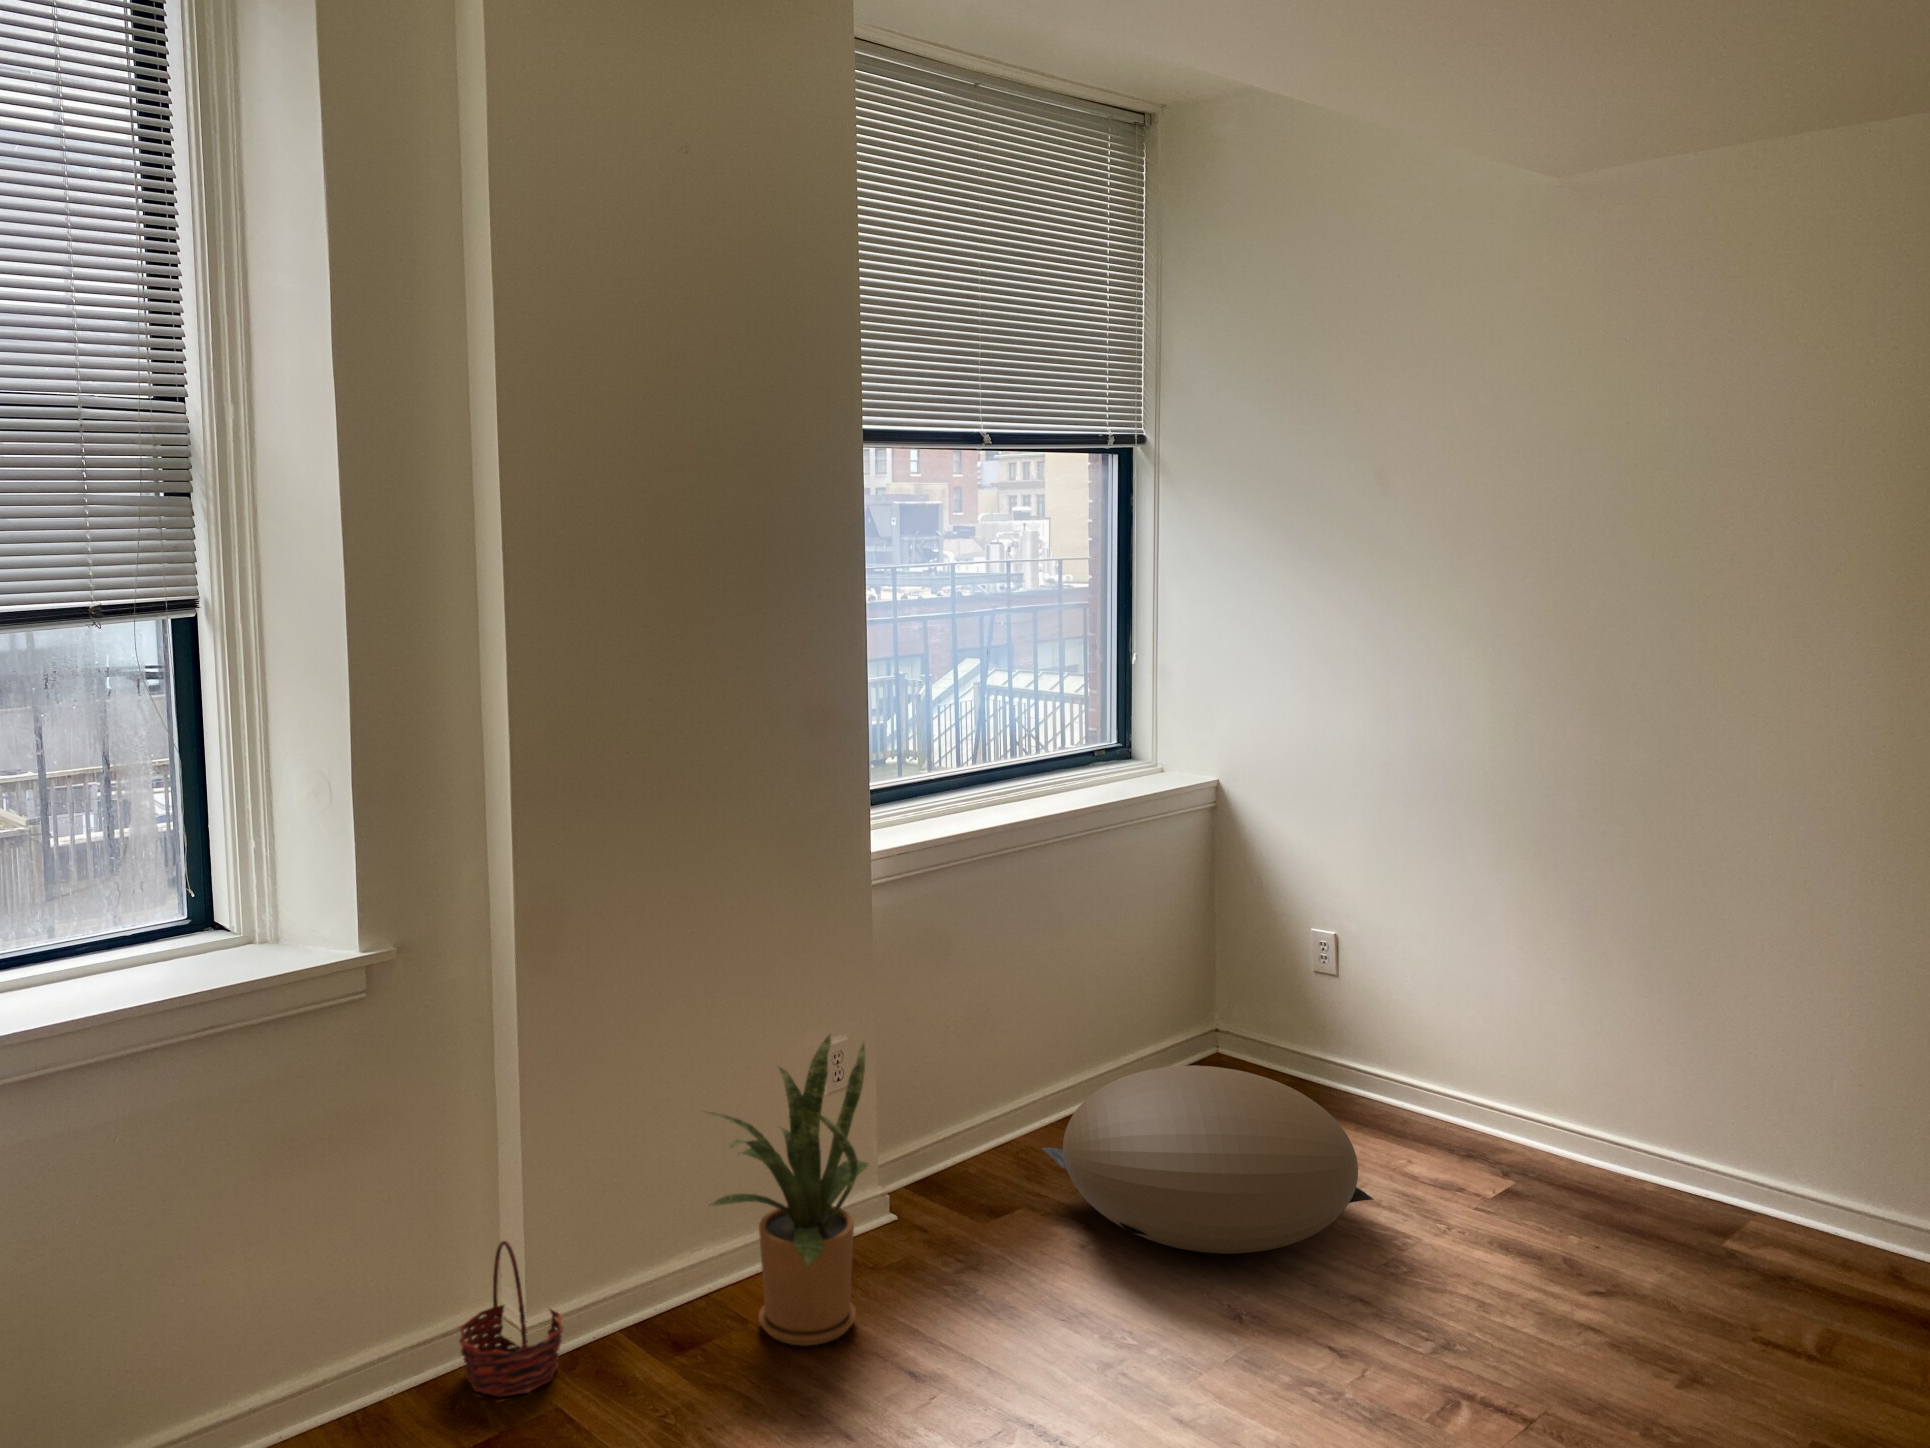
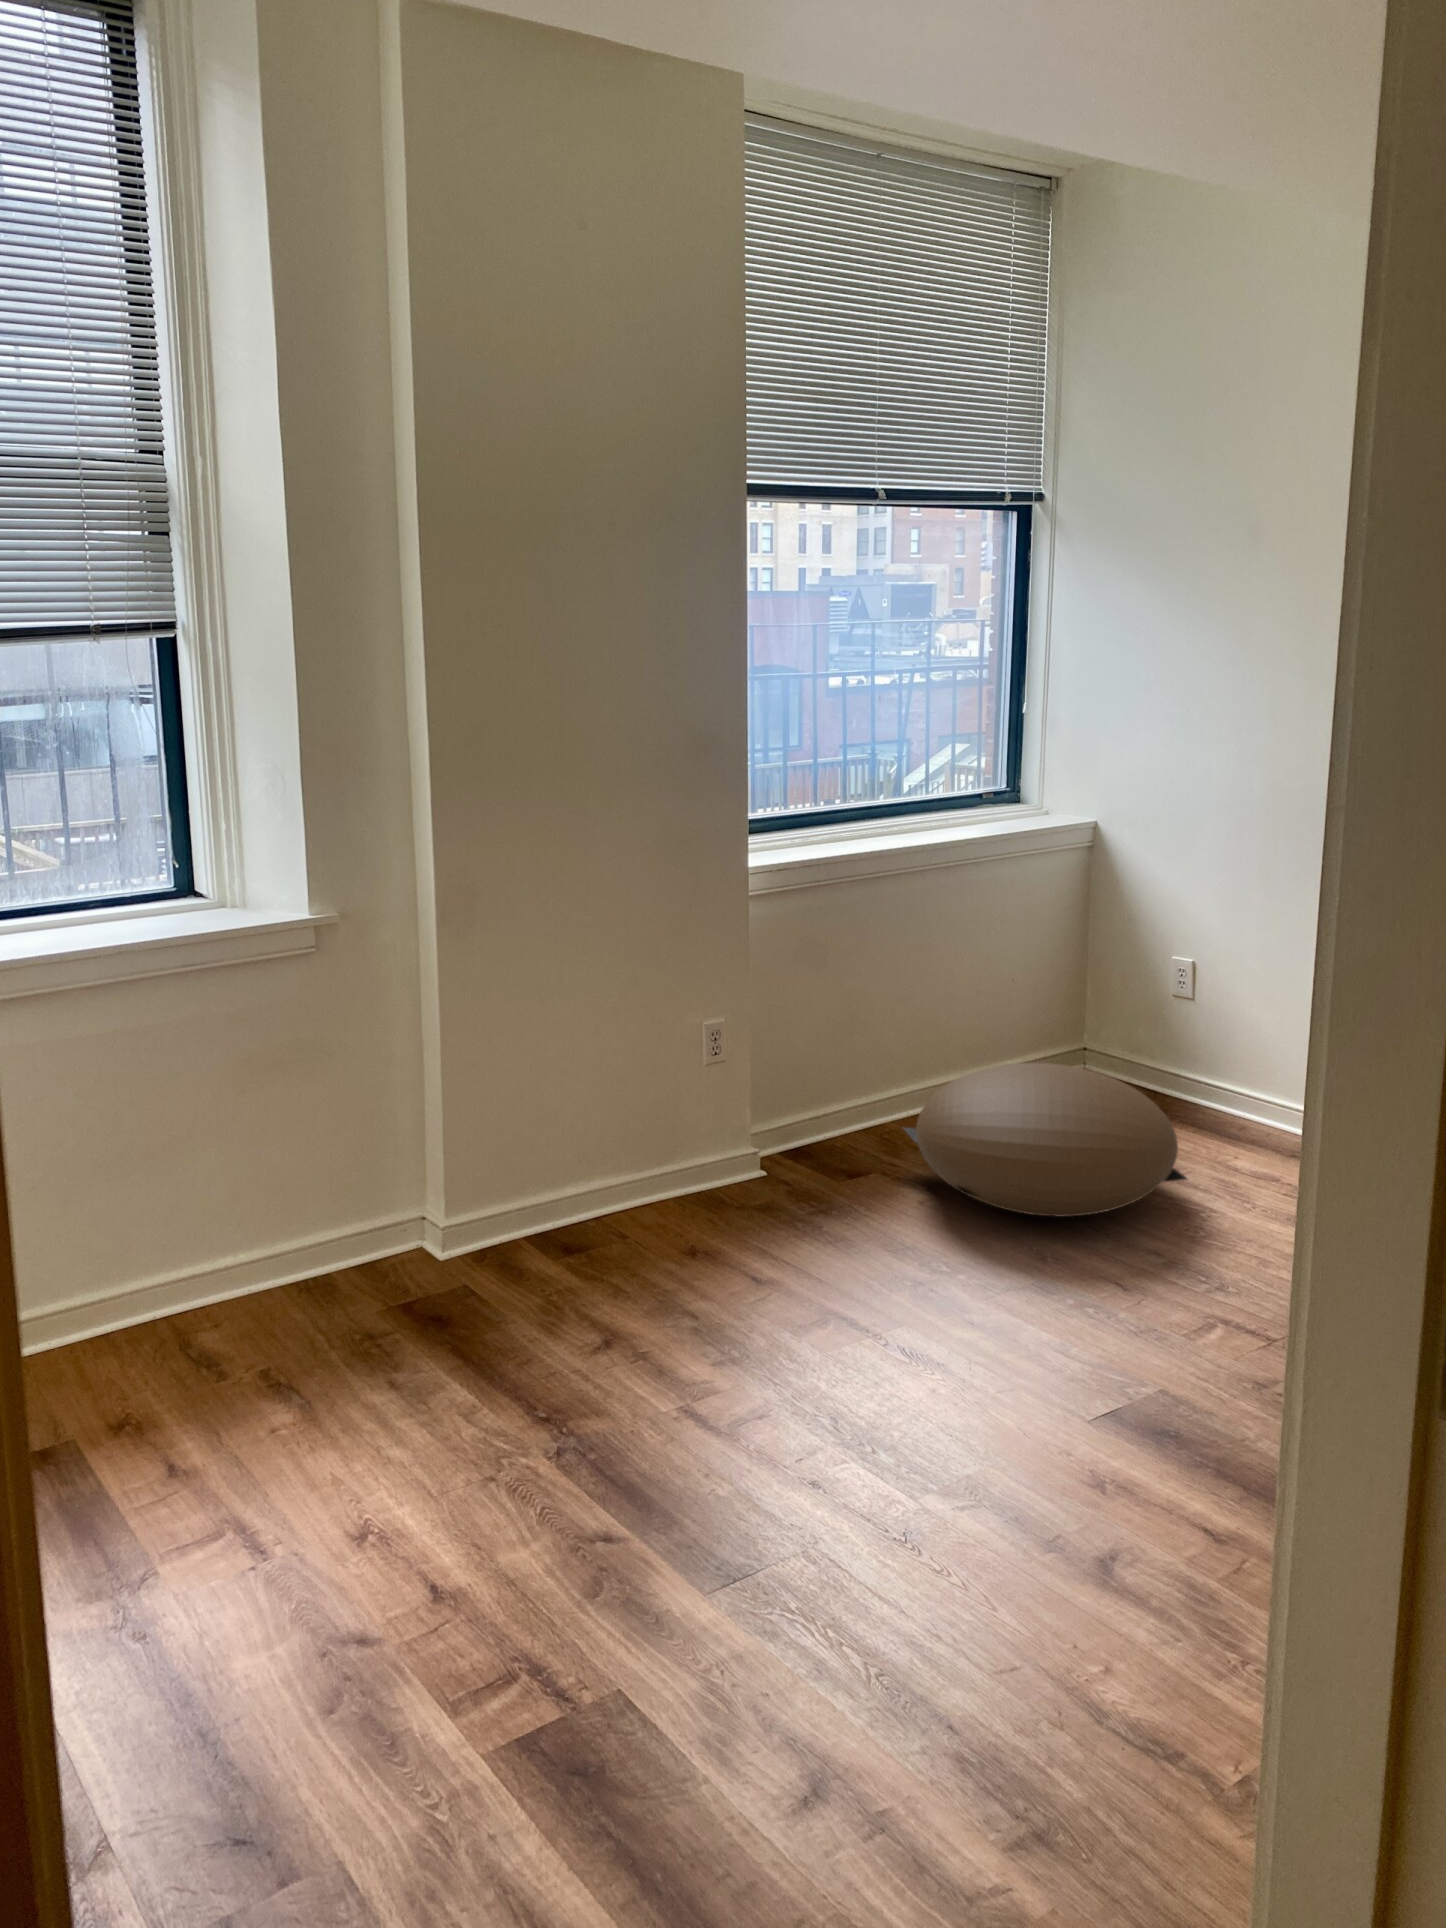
house plant: present [709,1034,868,1346] -> none [591,1009,739,1264]
basket: present [459,1241,563,1397] -> none [387,1161,473,1283]

